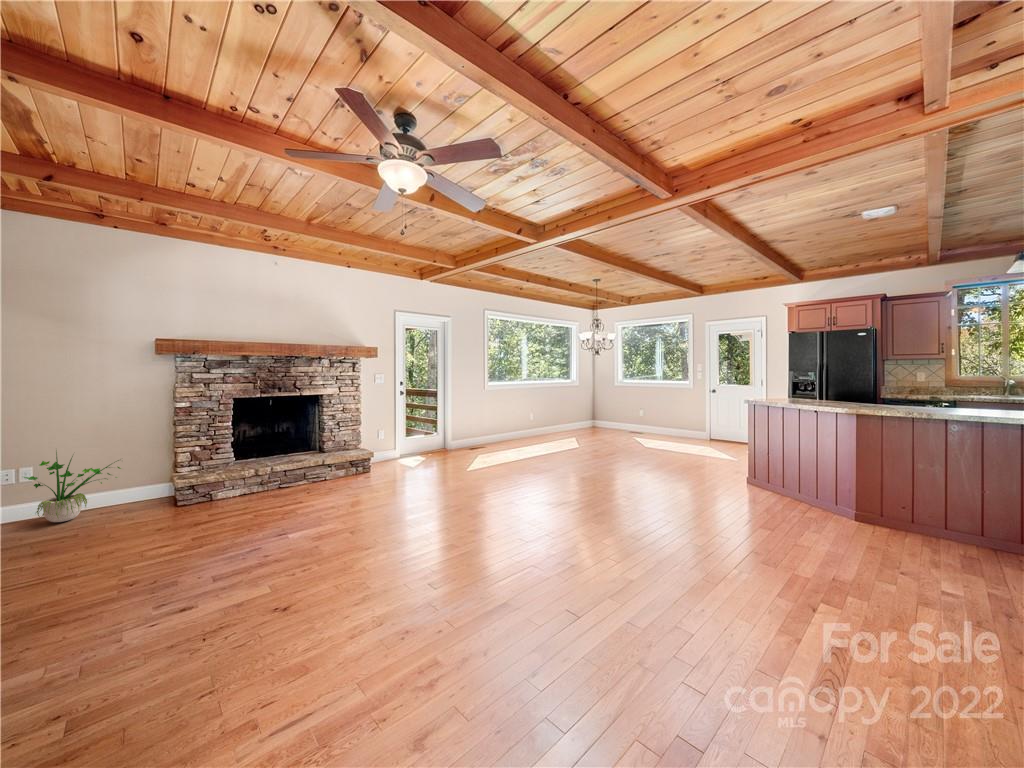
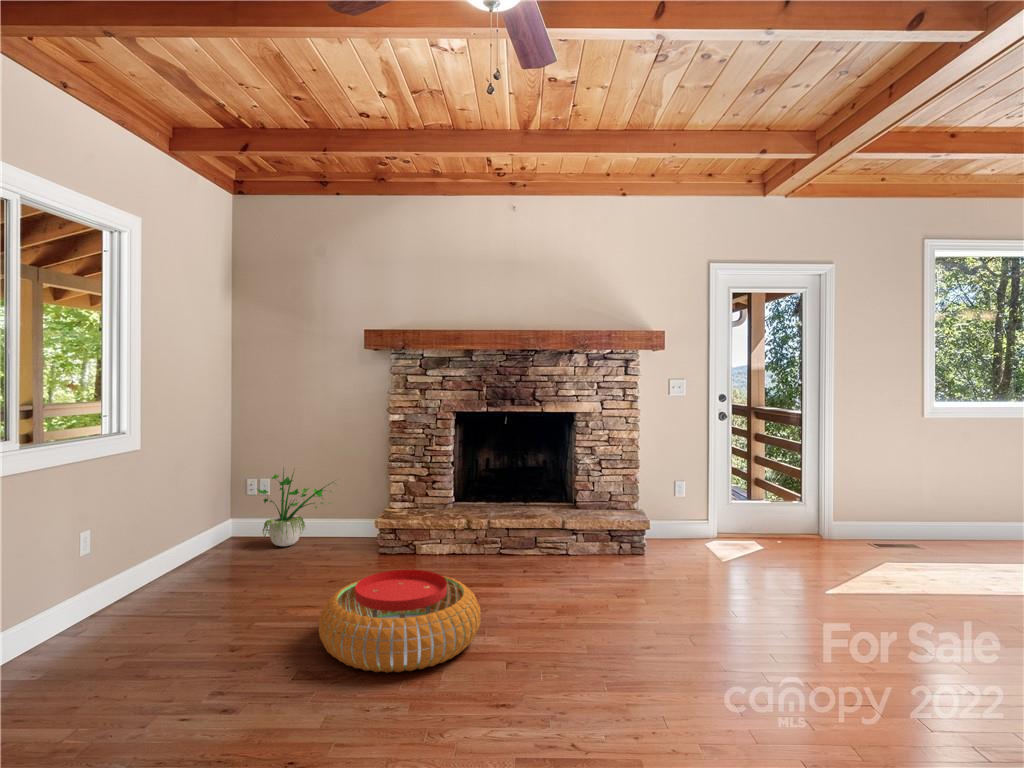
pouf: none [204,499,321,564] -> present [319,570,480,673]

